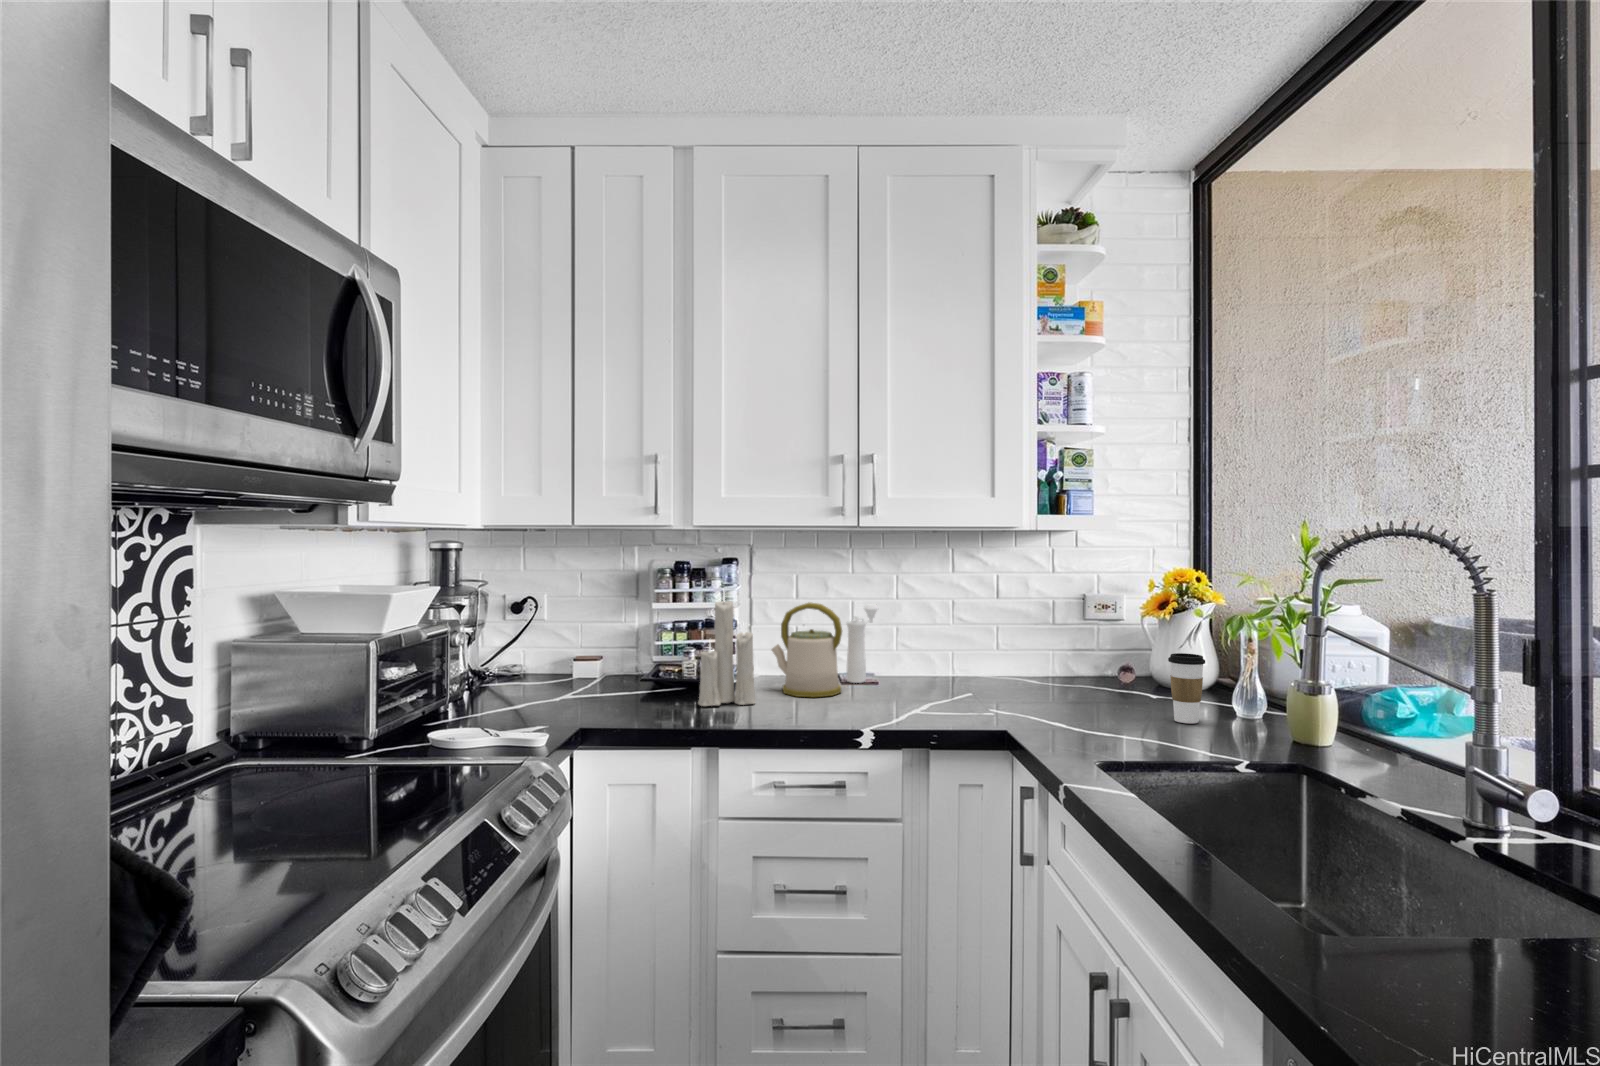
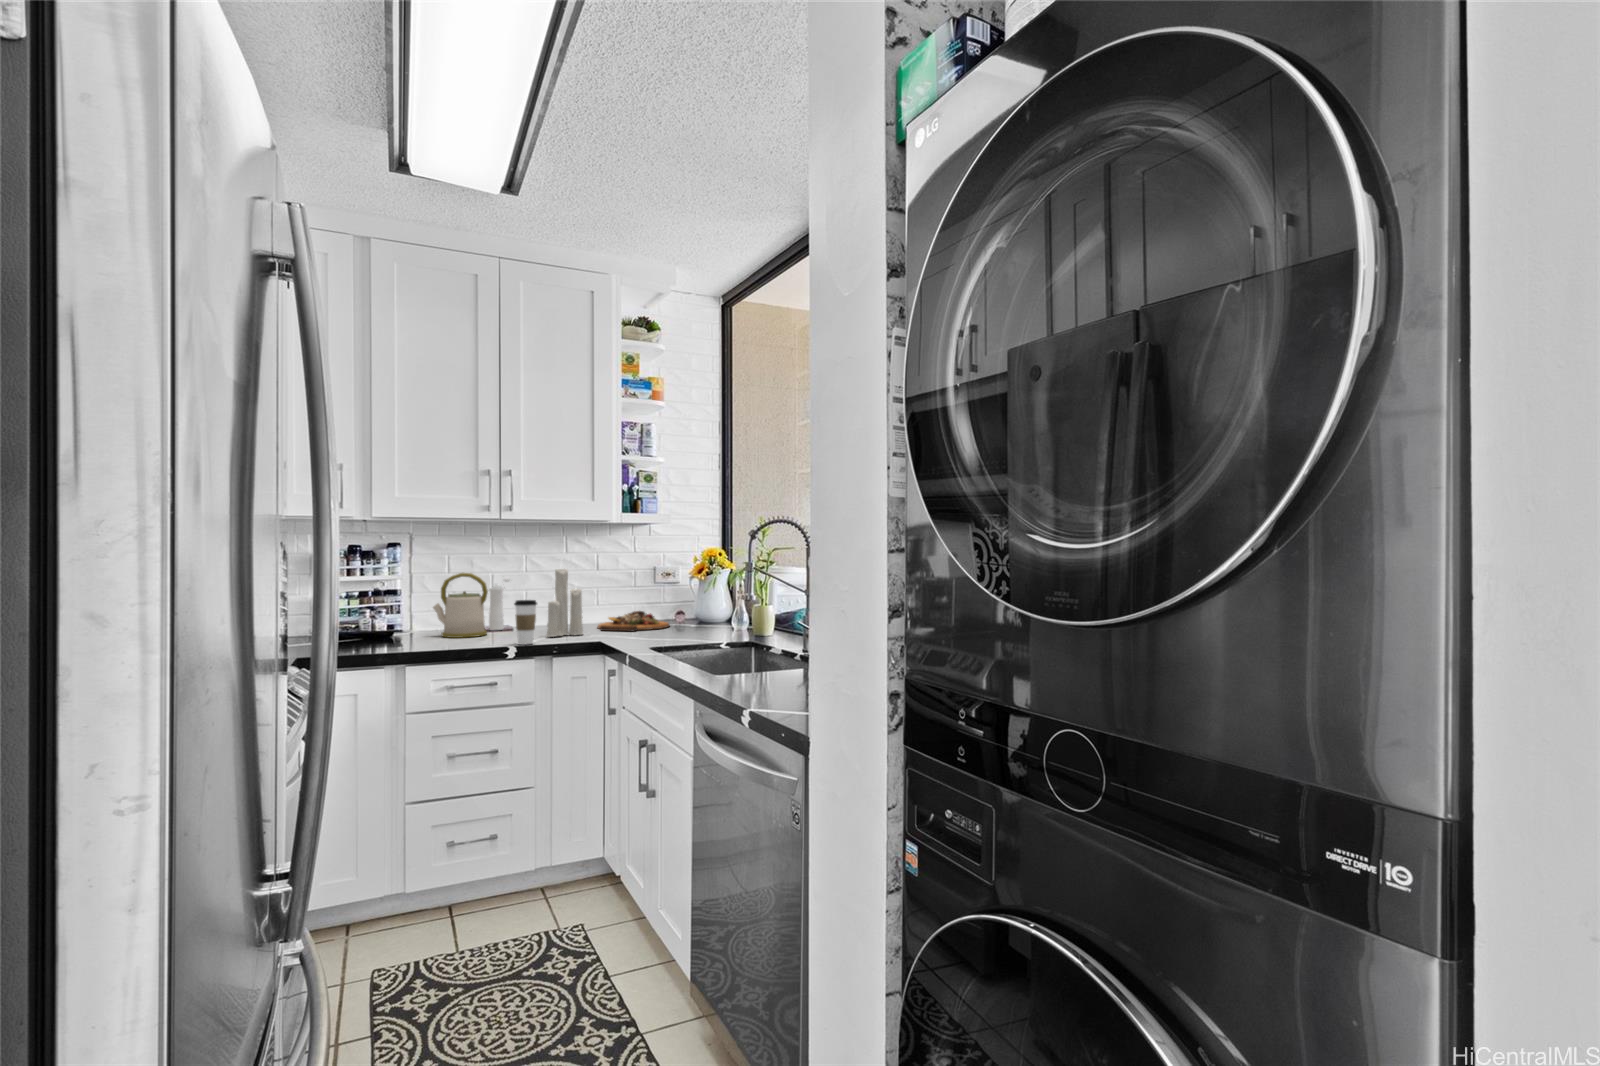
candle: present [698,594,755,706] -> present [547,568,583,637]
coffee cup: present [1168,653,1205,724] -> present [514,600,537,645]
cutting board: none [998,665,1114,705] -> present [597,611,670,631]

